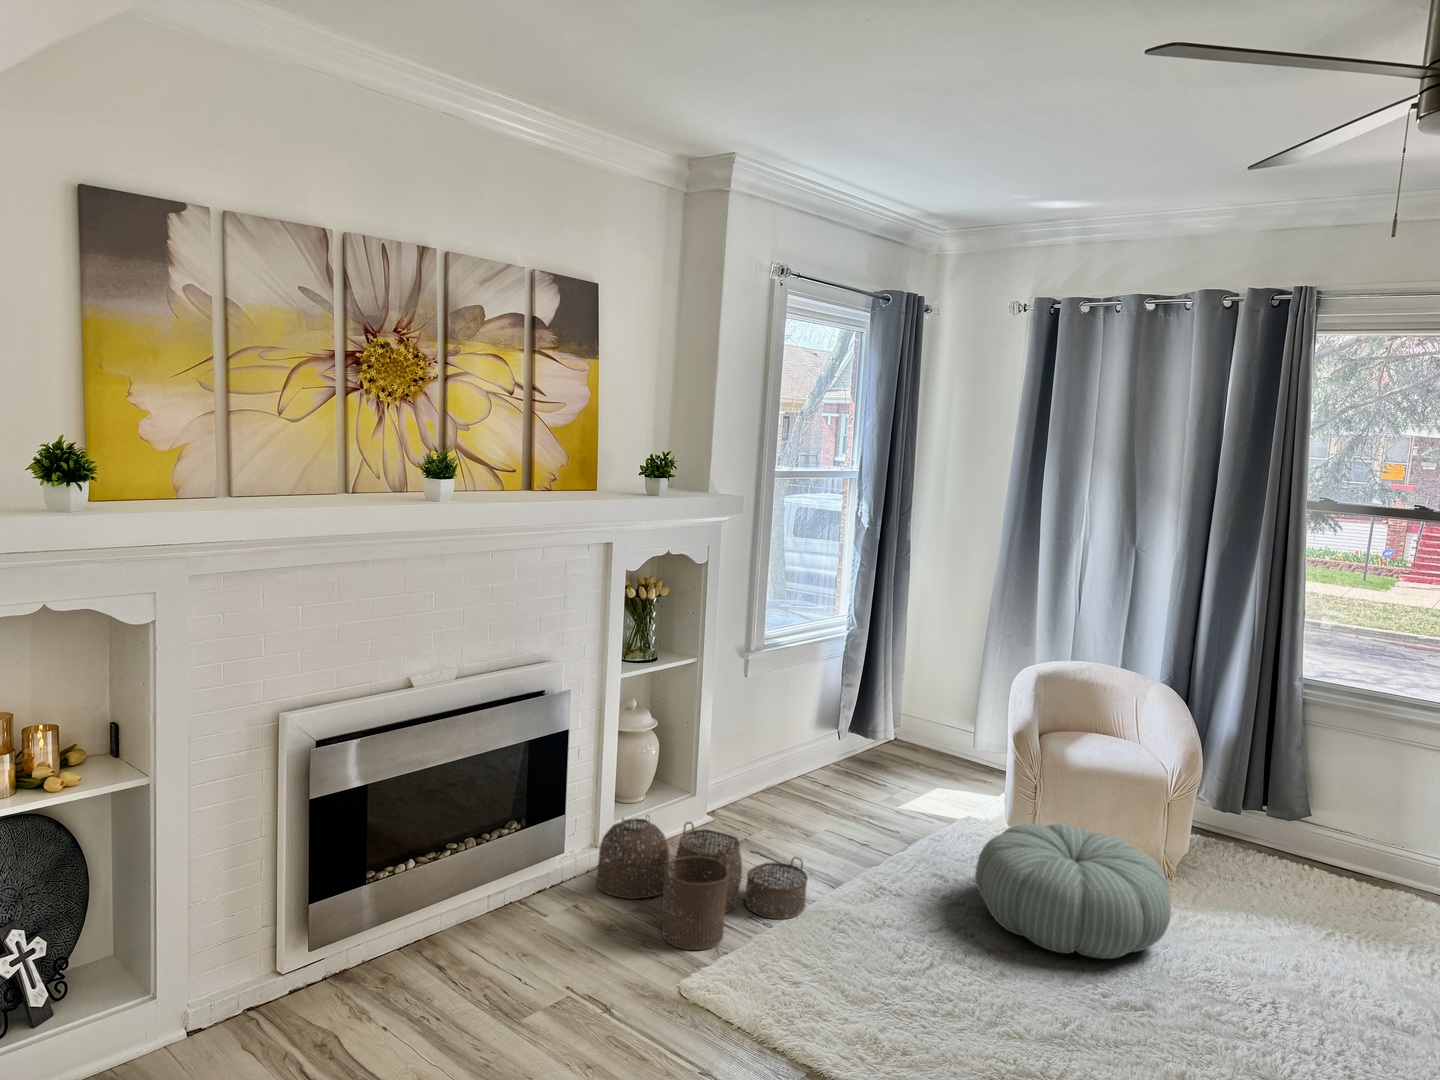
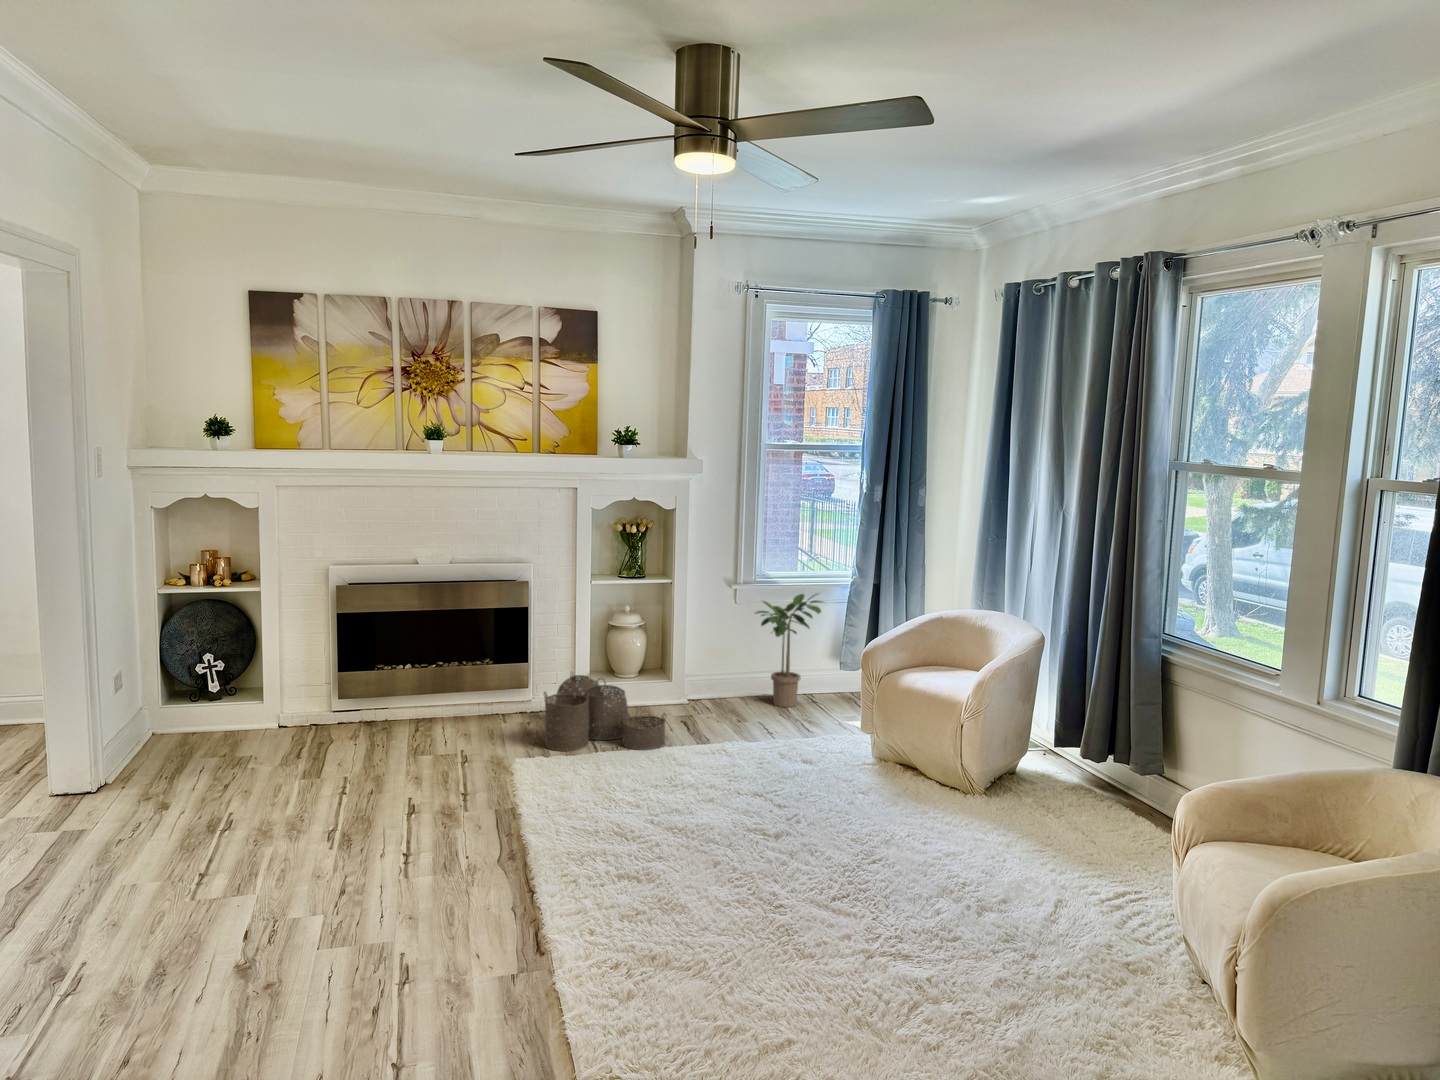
potted plant: none [778,658,856,806] -> present [756,594,822,707]
pouf: present [975,824,1171,959] -> none [752,714,902,810]

